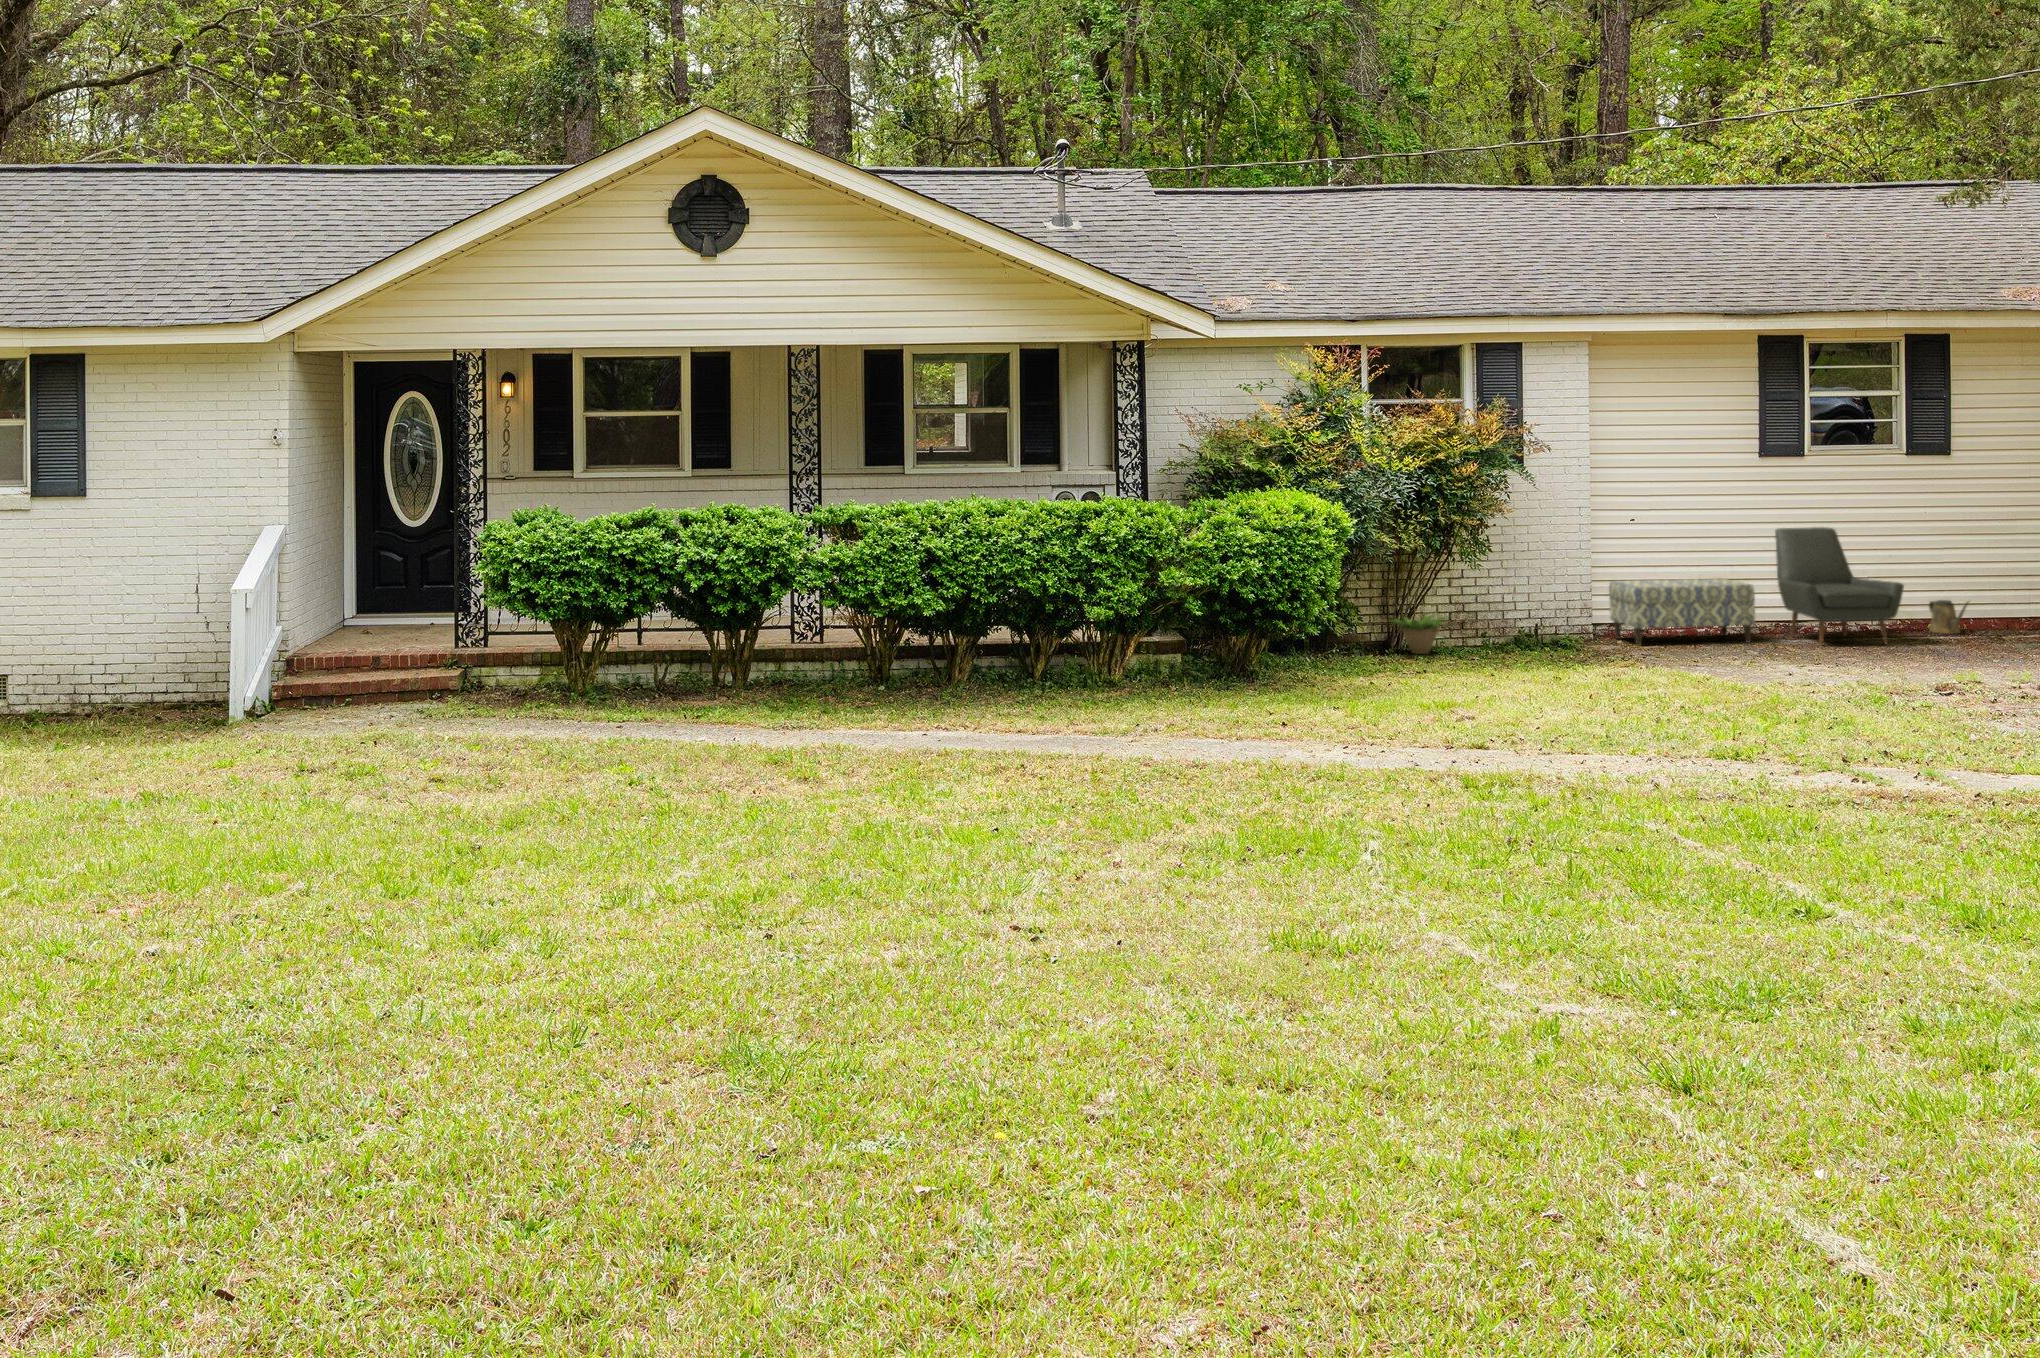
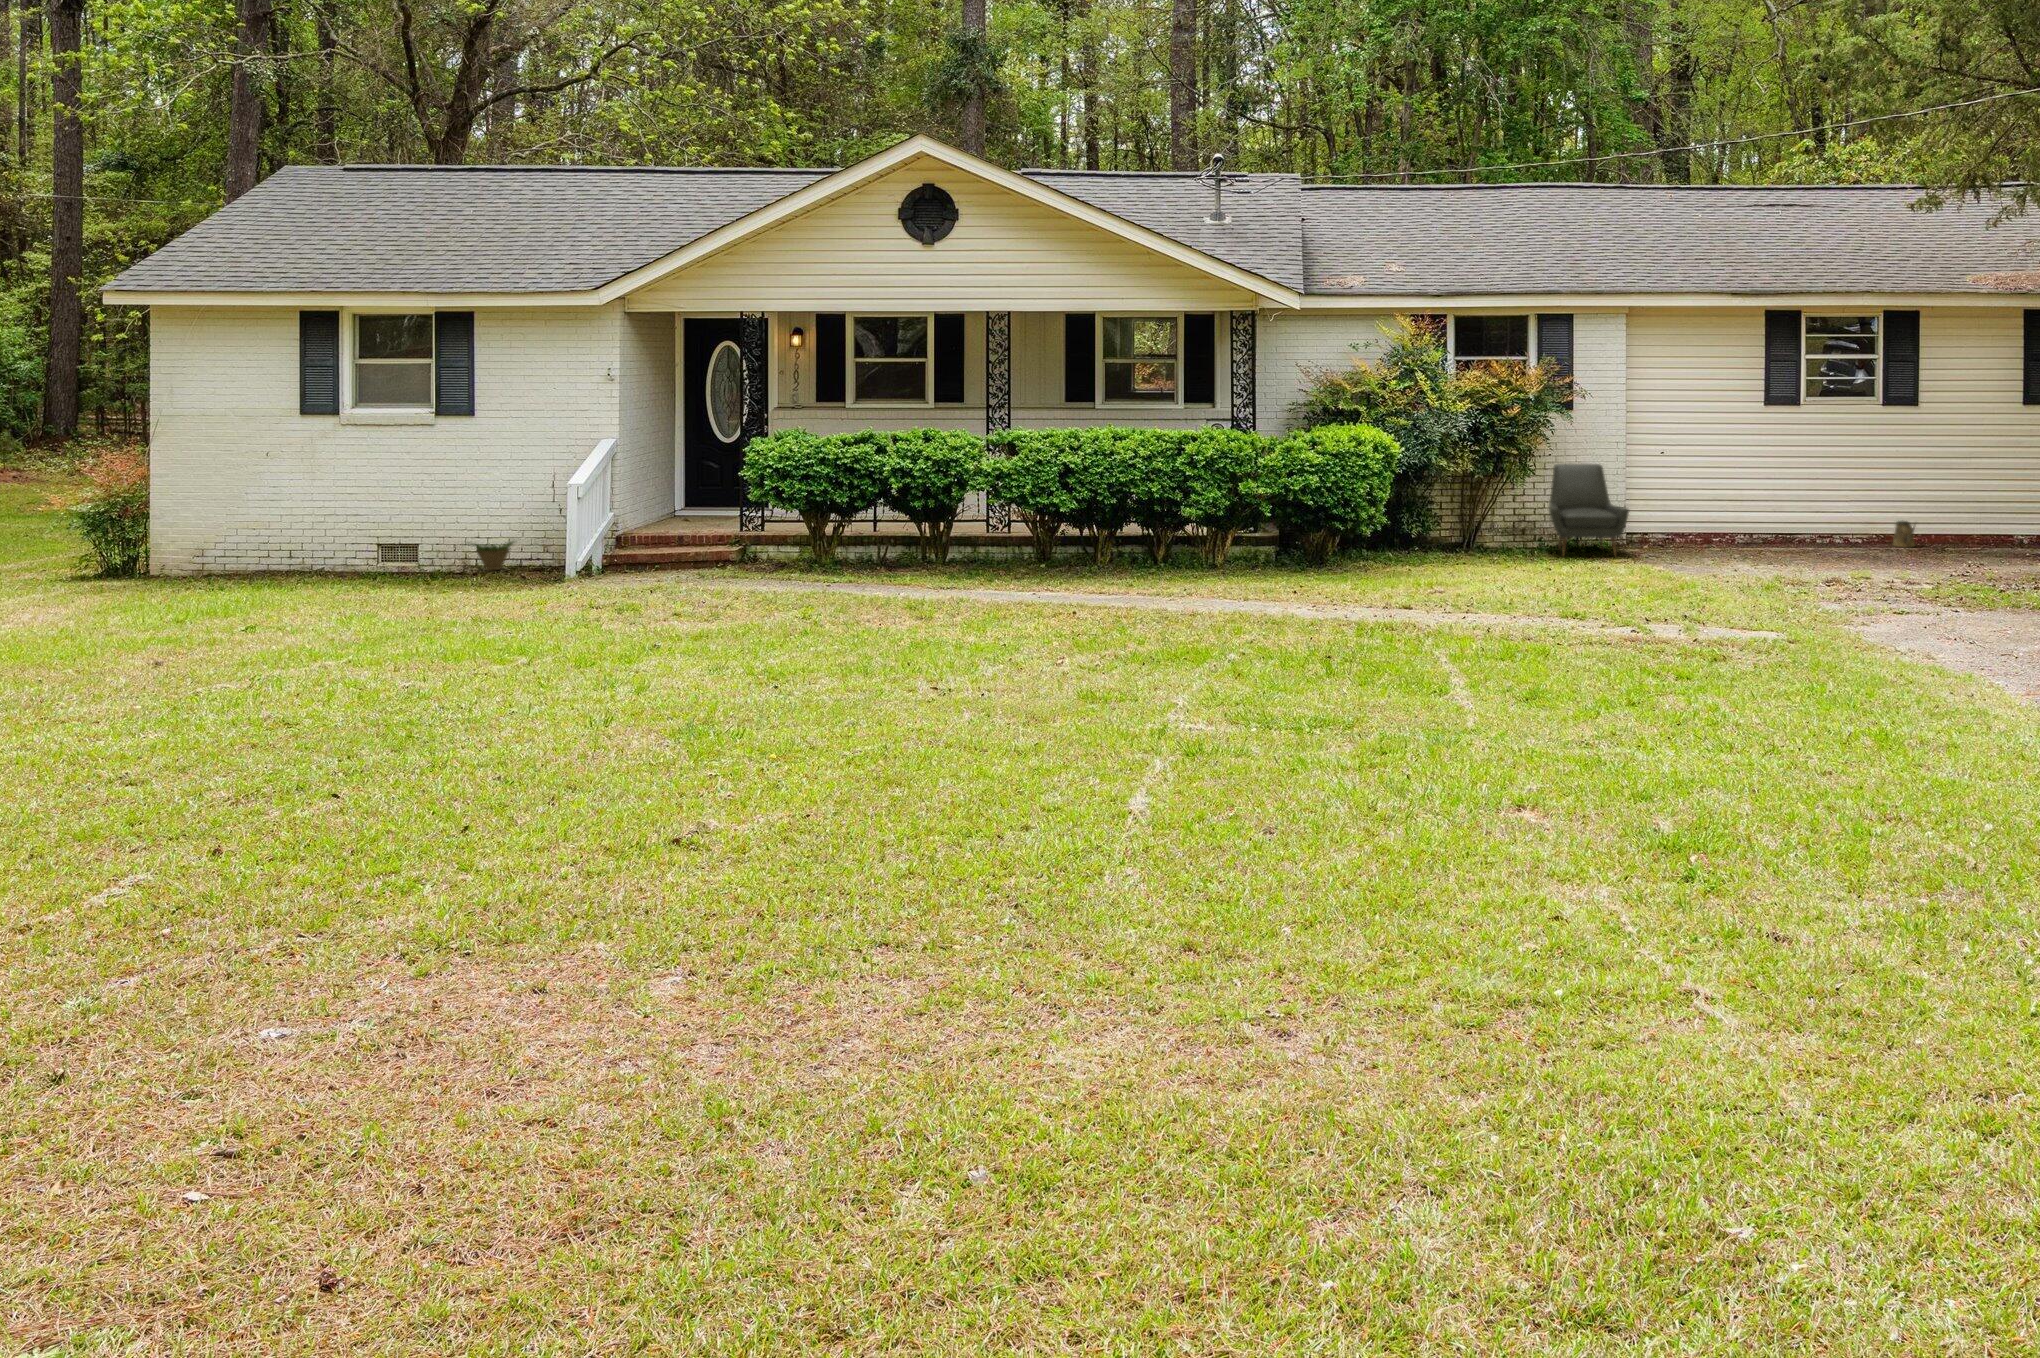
chair: present [1775,527,1904,646] -> present [1549,464,1629,556]
bench: present [1609,578,1755,646] -> none [1635,500,1742,551]
decorative plant: present [1394,614,1444,654] -> present [473,542,513,571]

